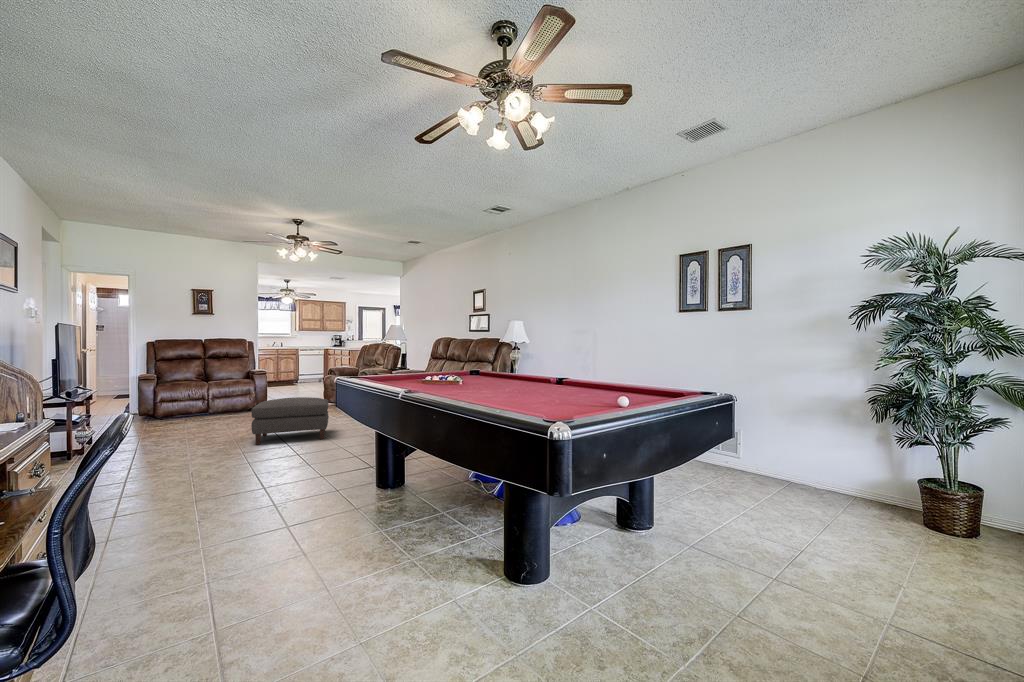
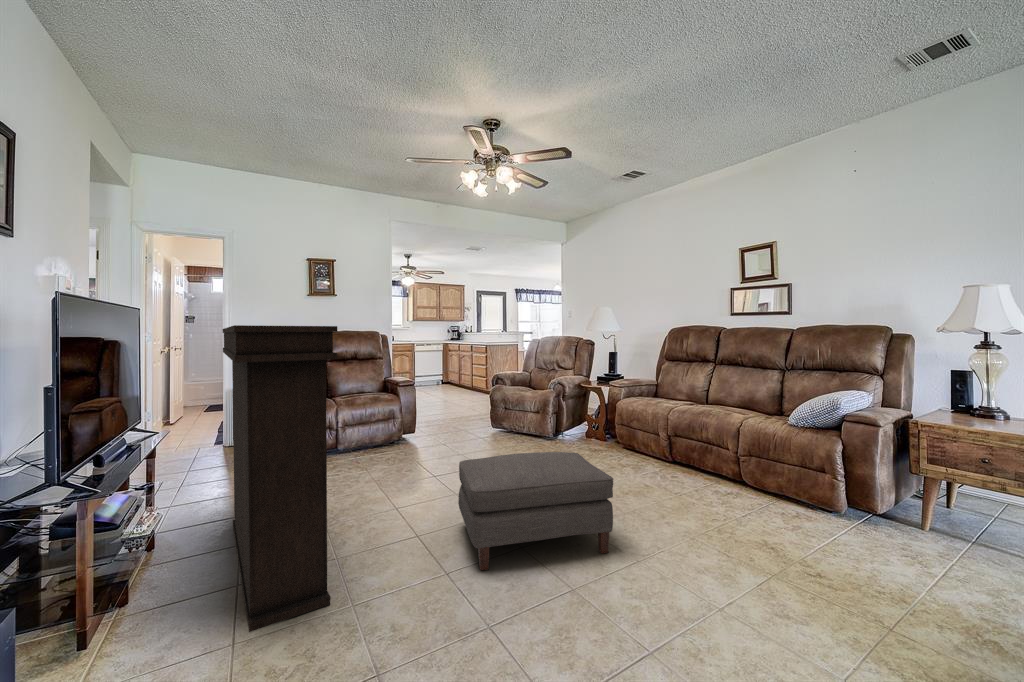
console table: none [129,335,182,459] -> present [223,325,337,632]

